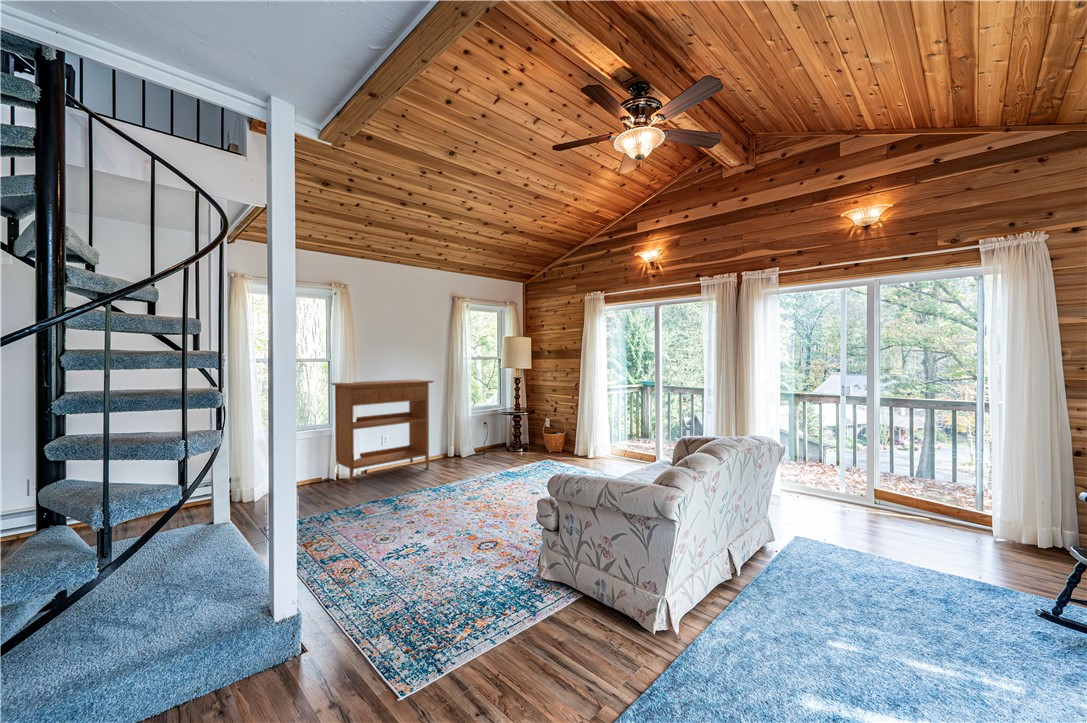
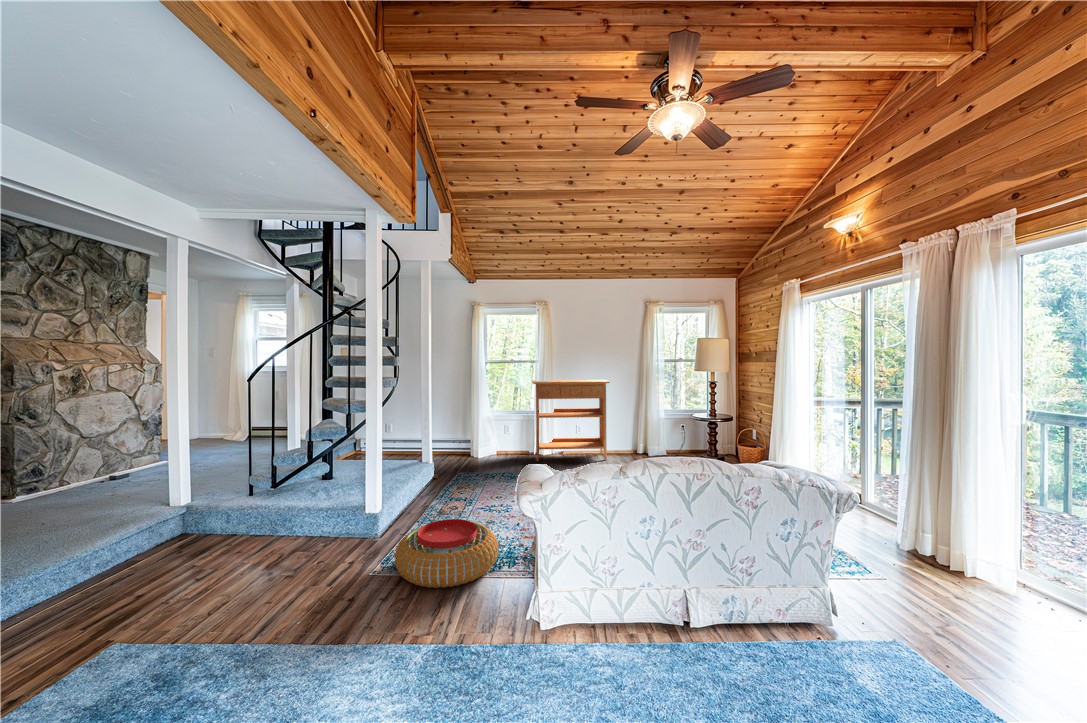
pouf: none [403,562,540,668] -> present [395,519,498,588]

